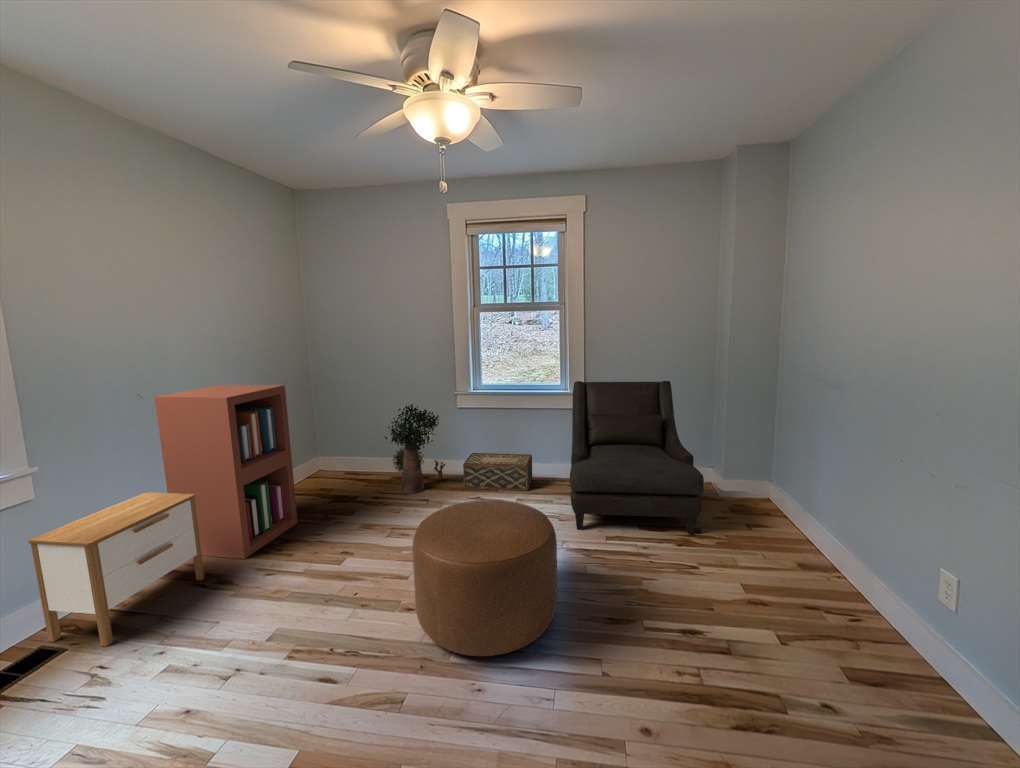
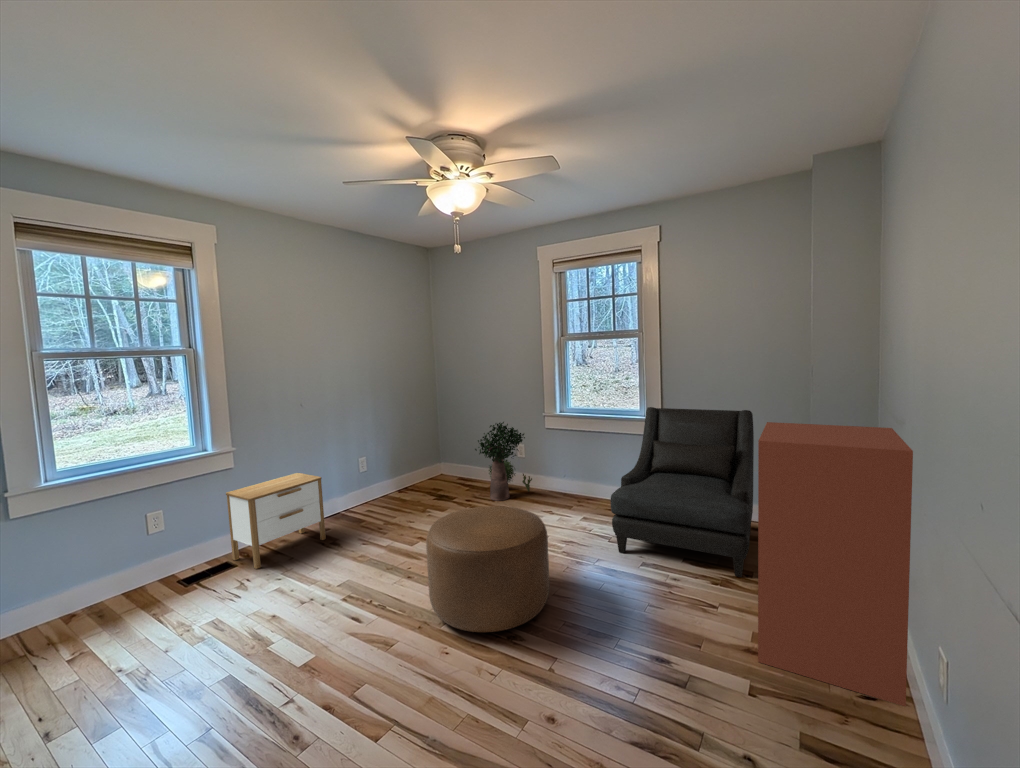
bookshelf: present [155,385,298,559] -> present [758,422,913,706]
woven basket: present [463,453,532,491] -> none [542,471,611,511]

